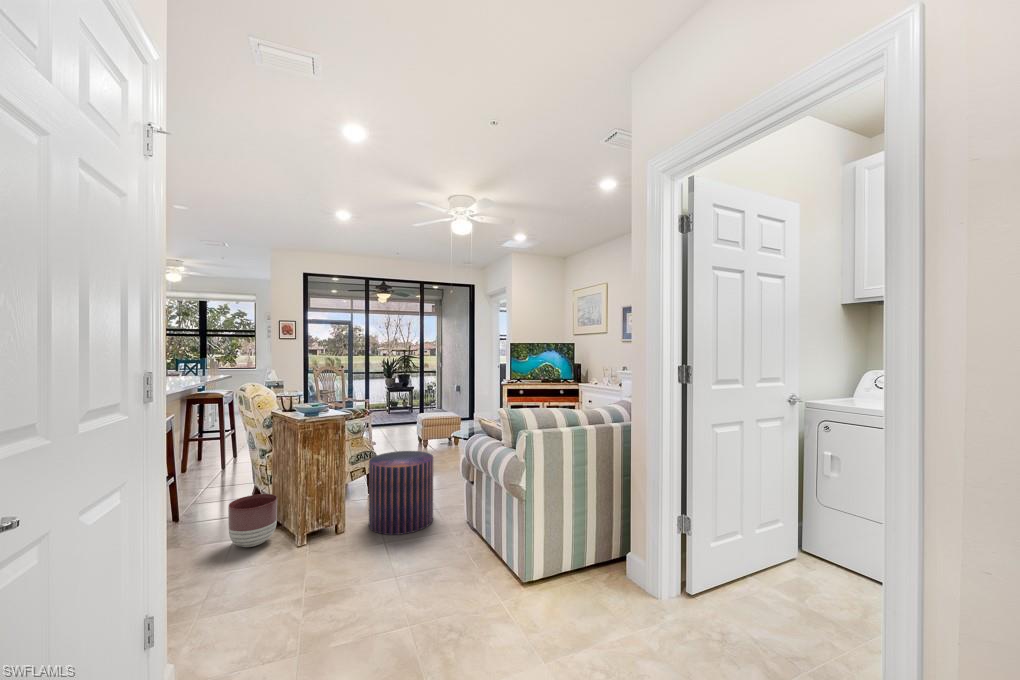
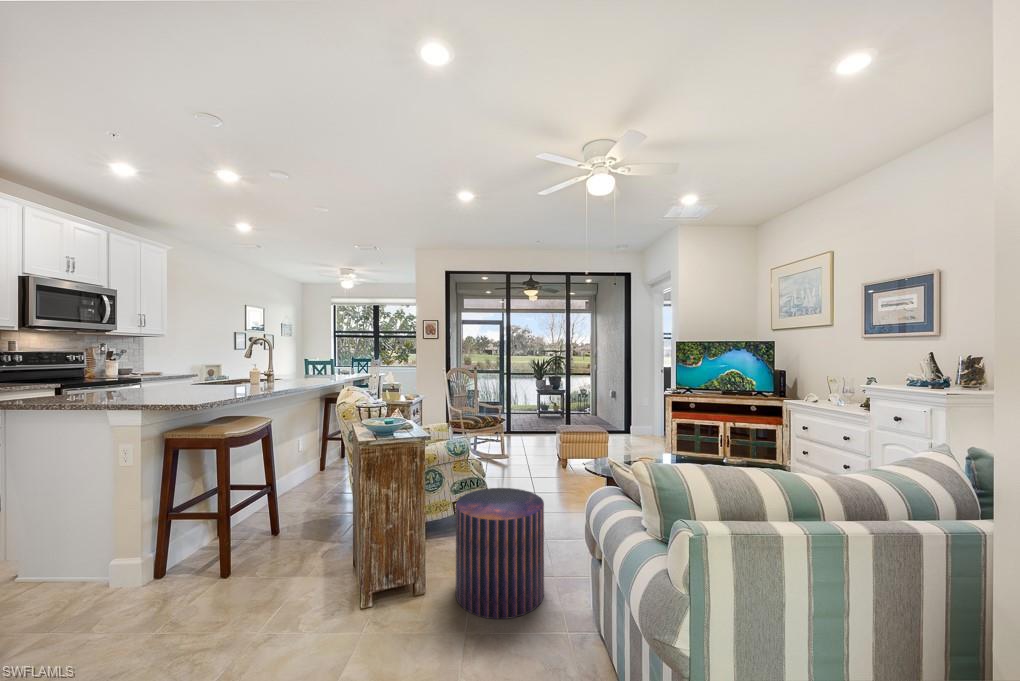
planter: present [228,494,277,547] -> none [291,526,348,595]

